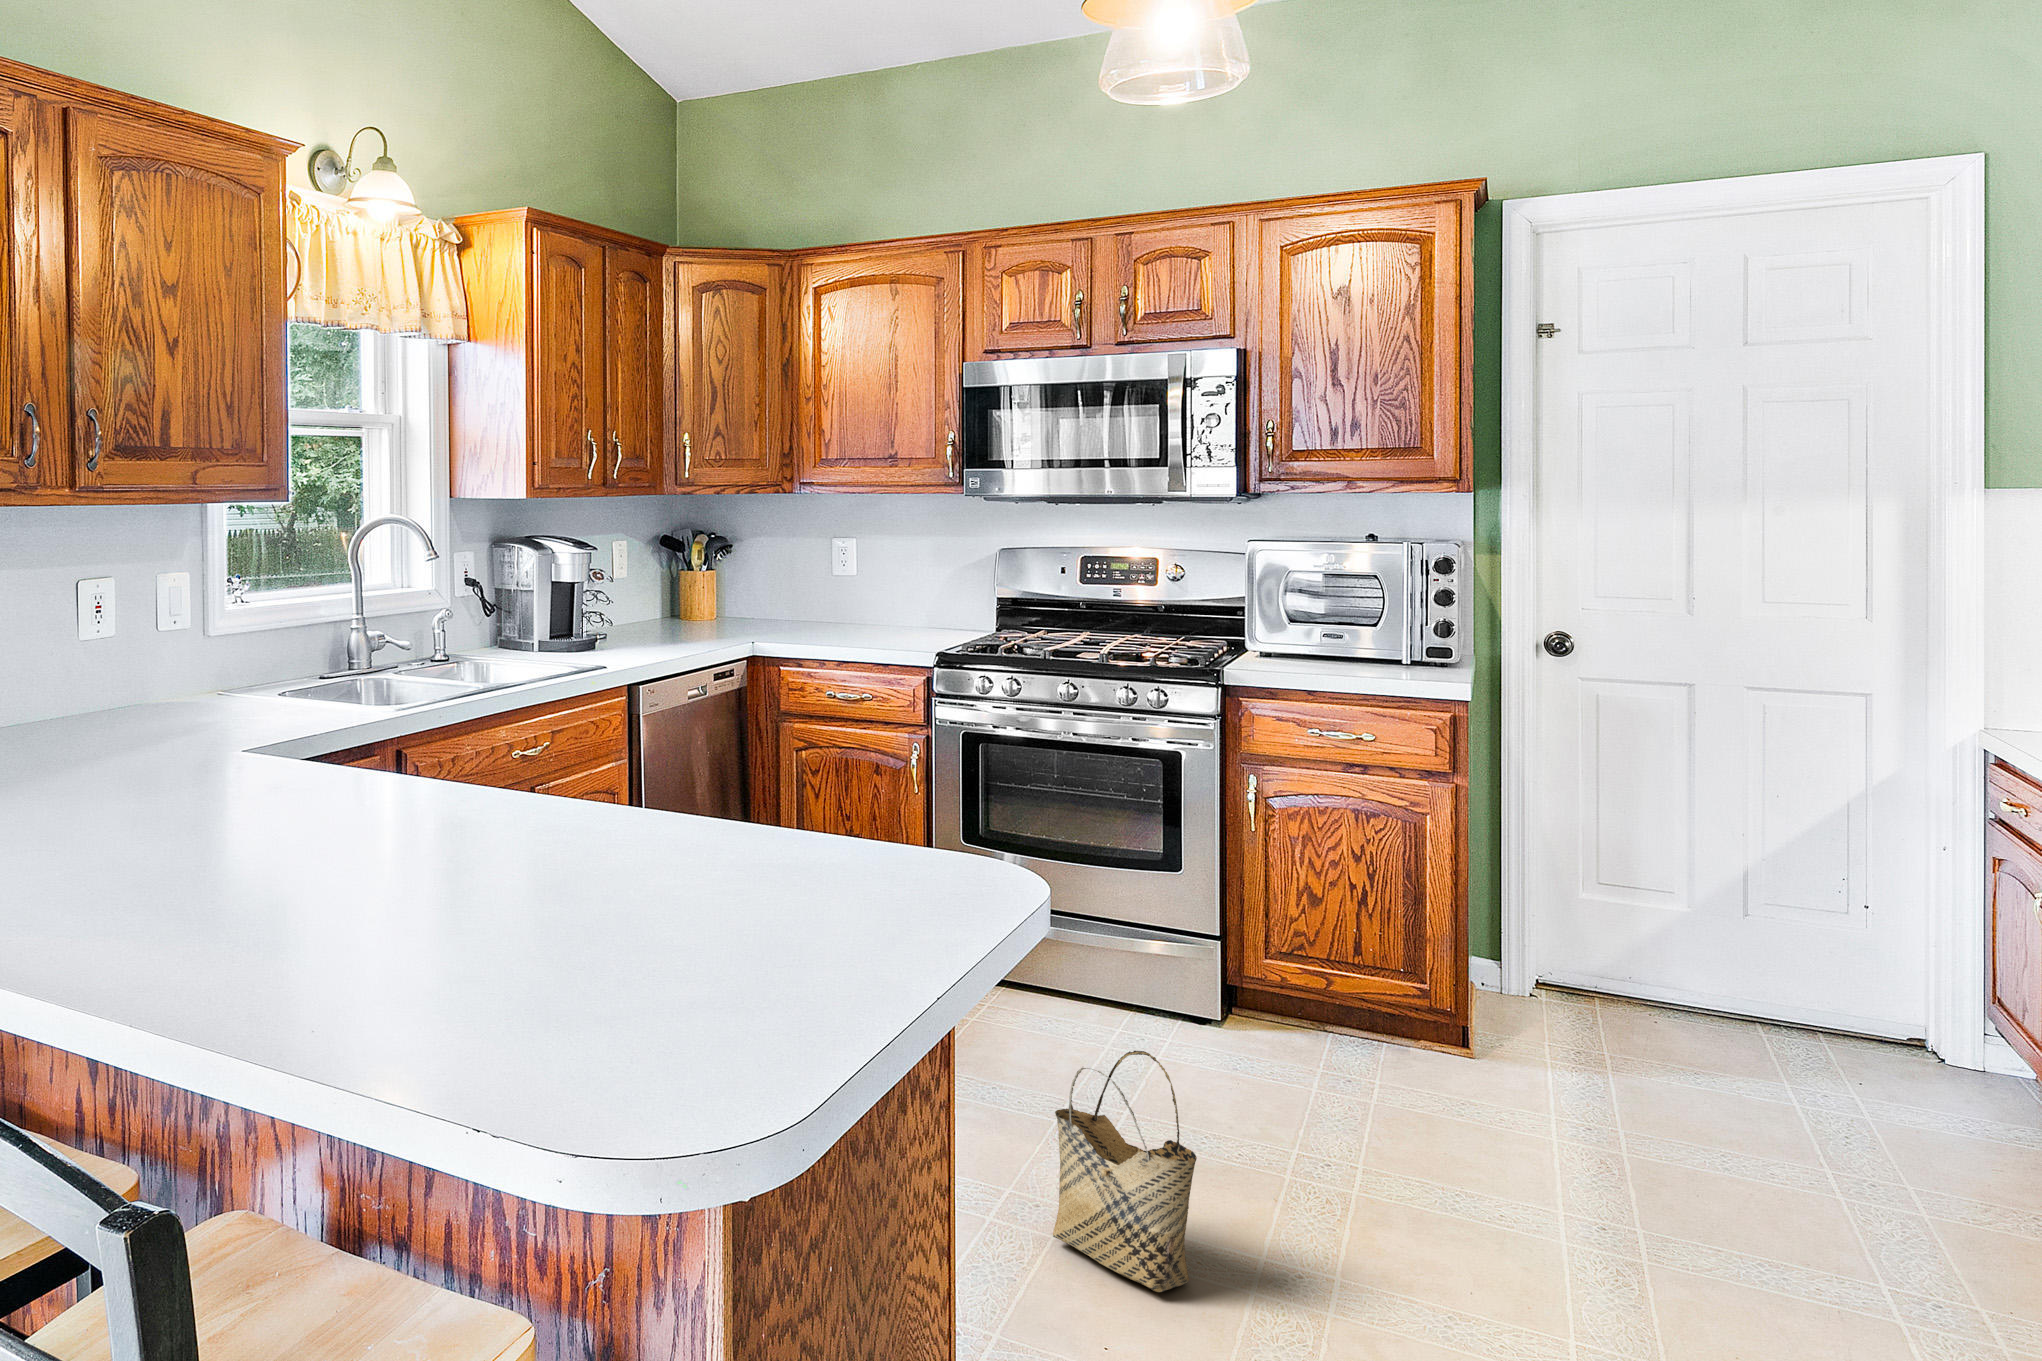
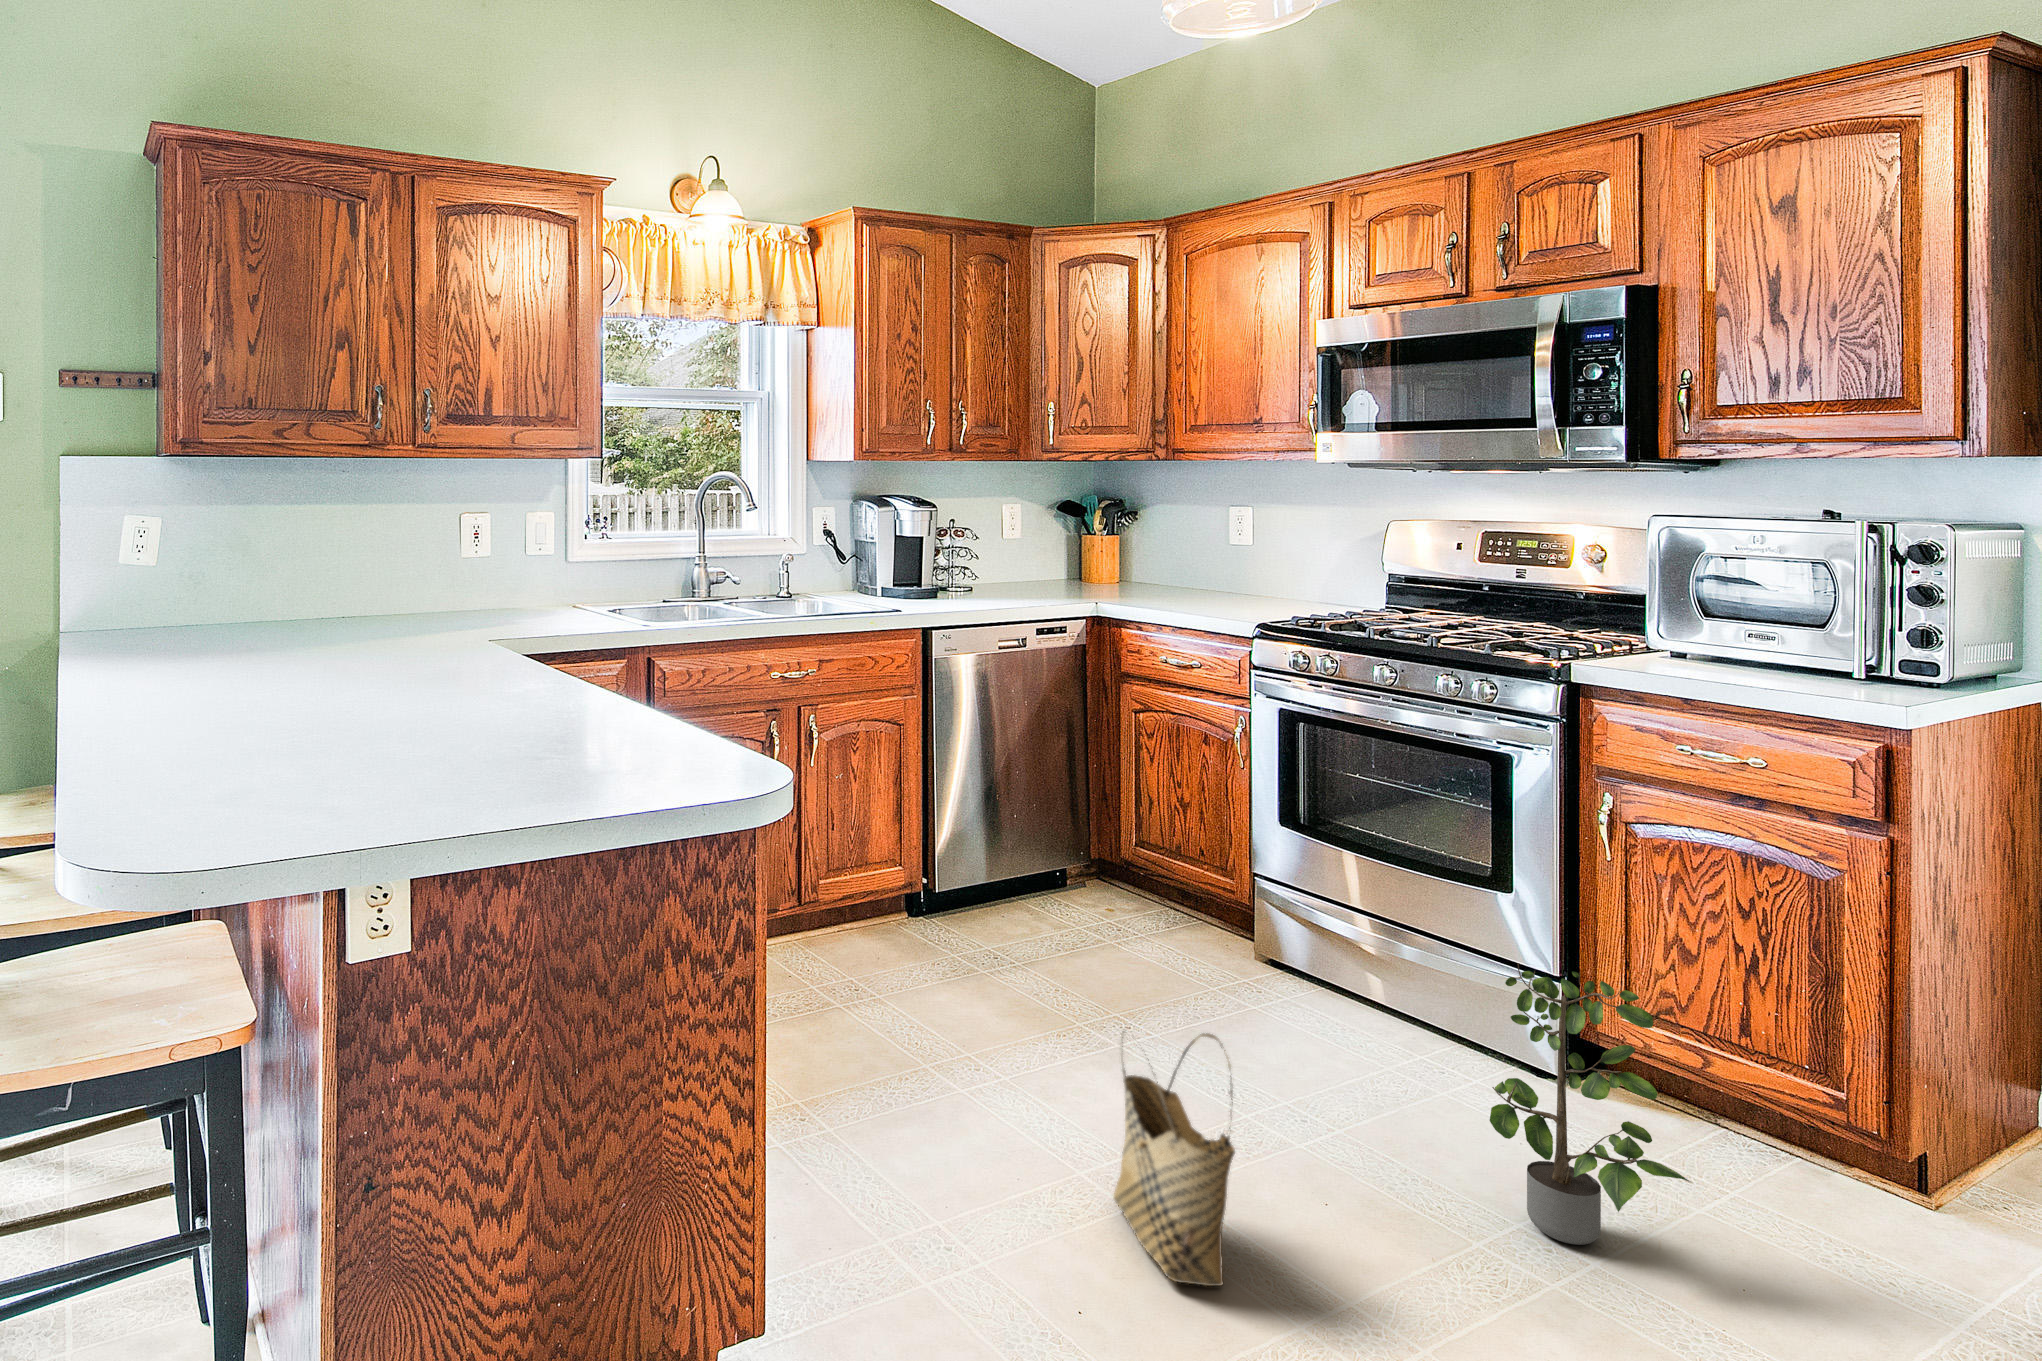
potted plant: none [1277,927,1425,1156] -> present [1490,964,1689,1245]

